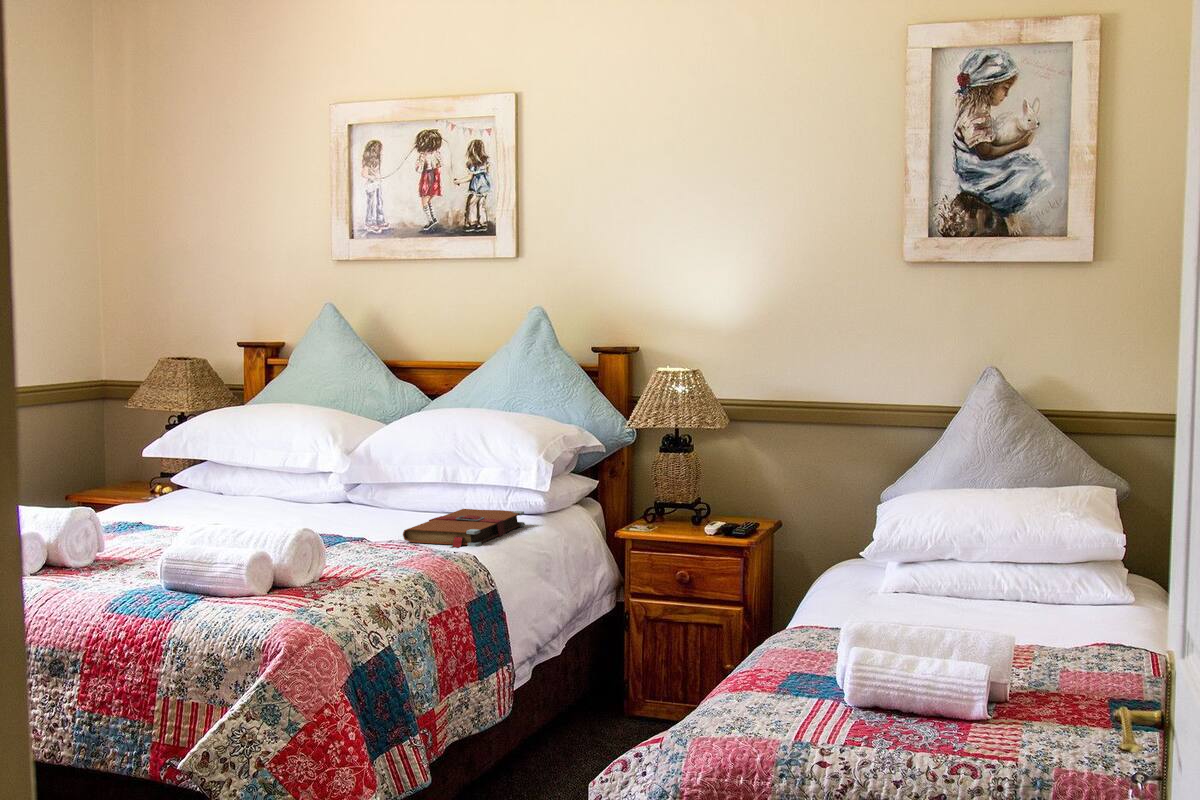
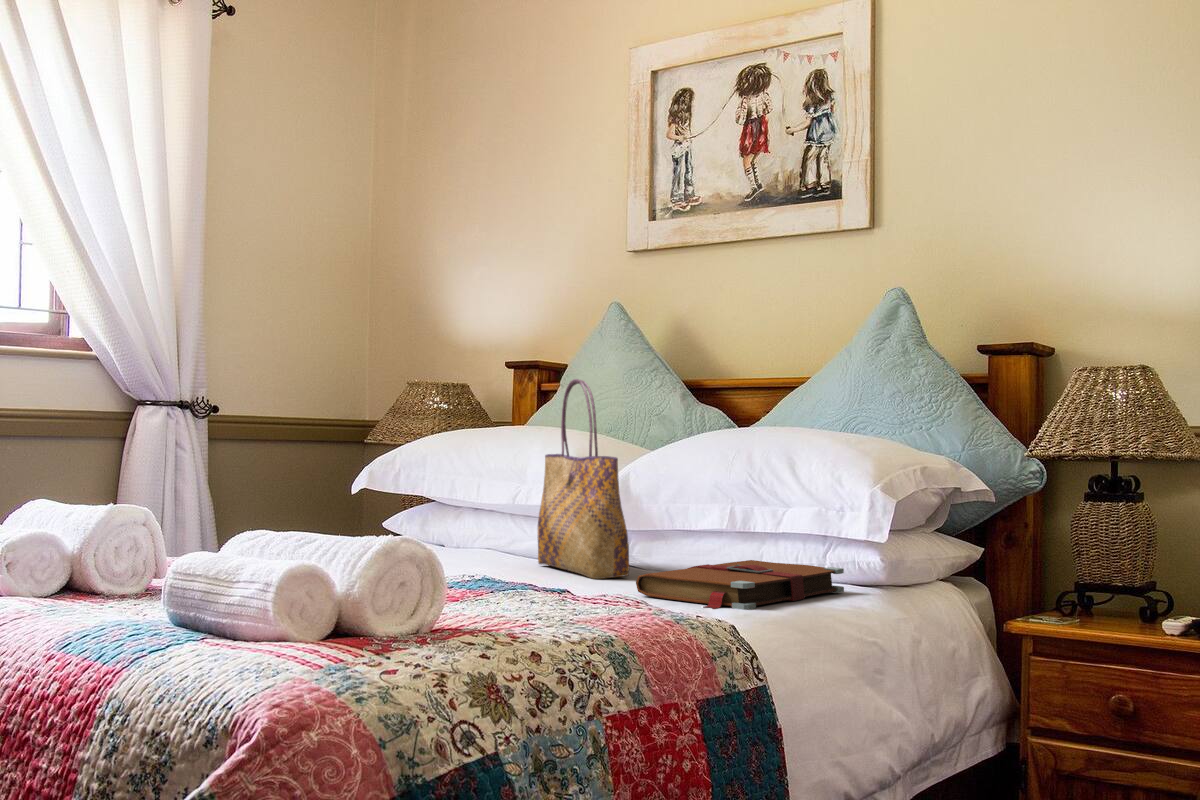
tote bag: none [307,393,384,530] -> present [538,379,629,579]

